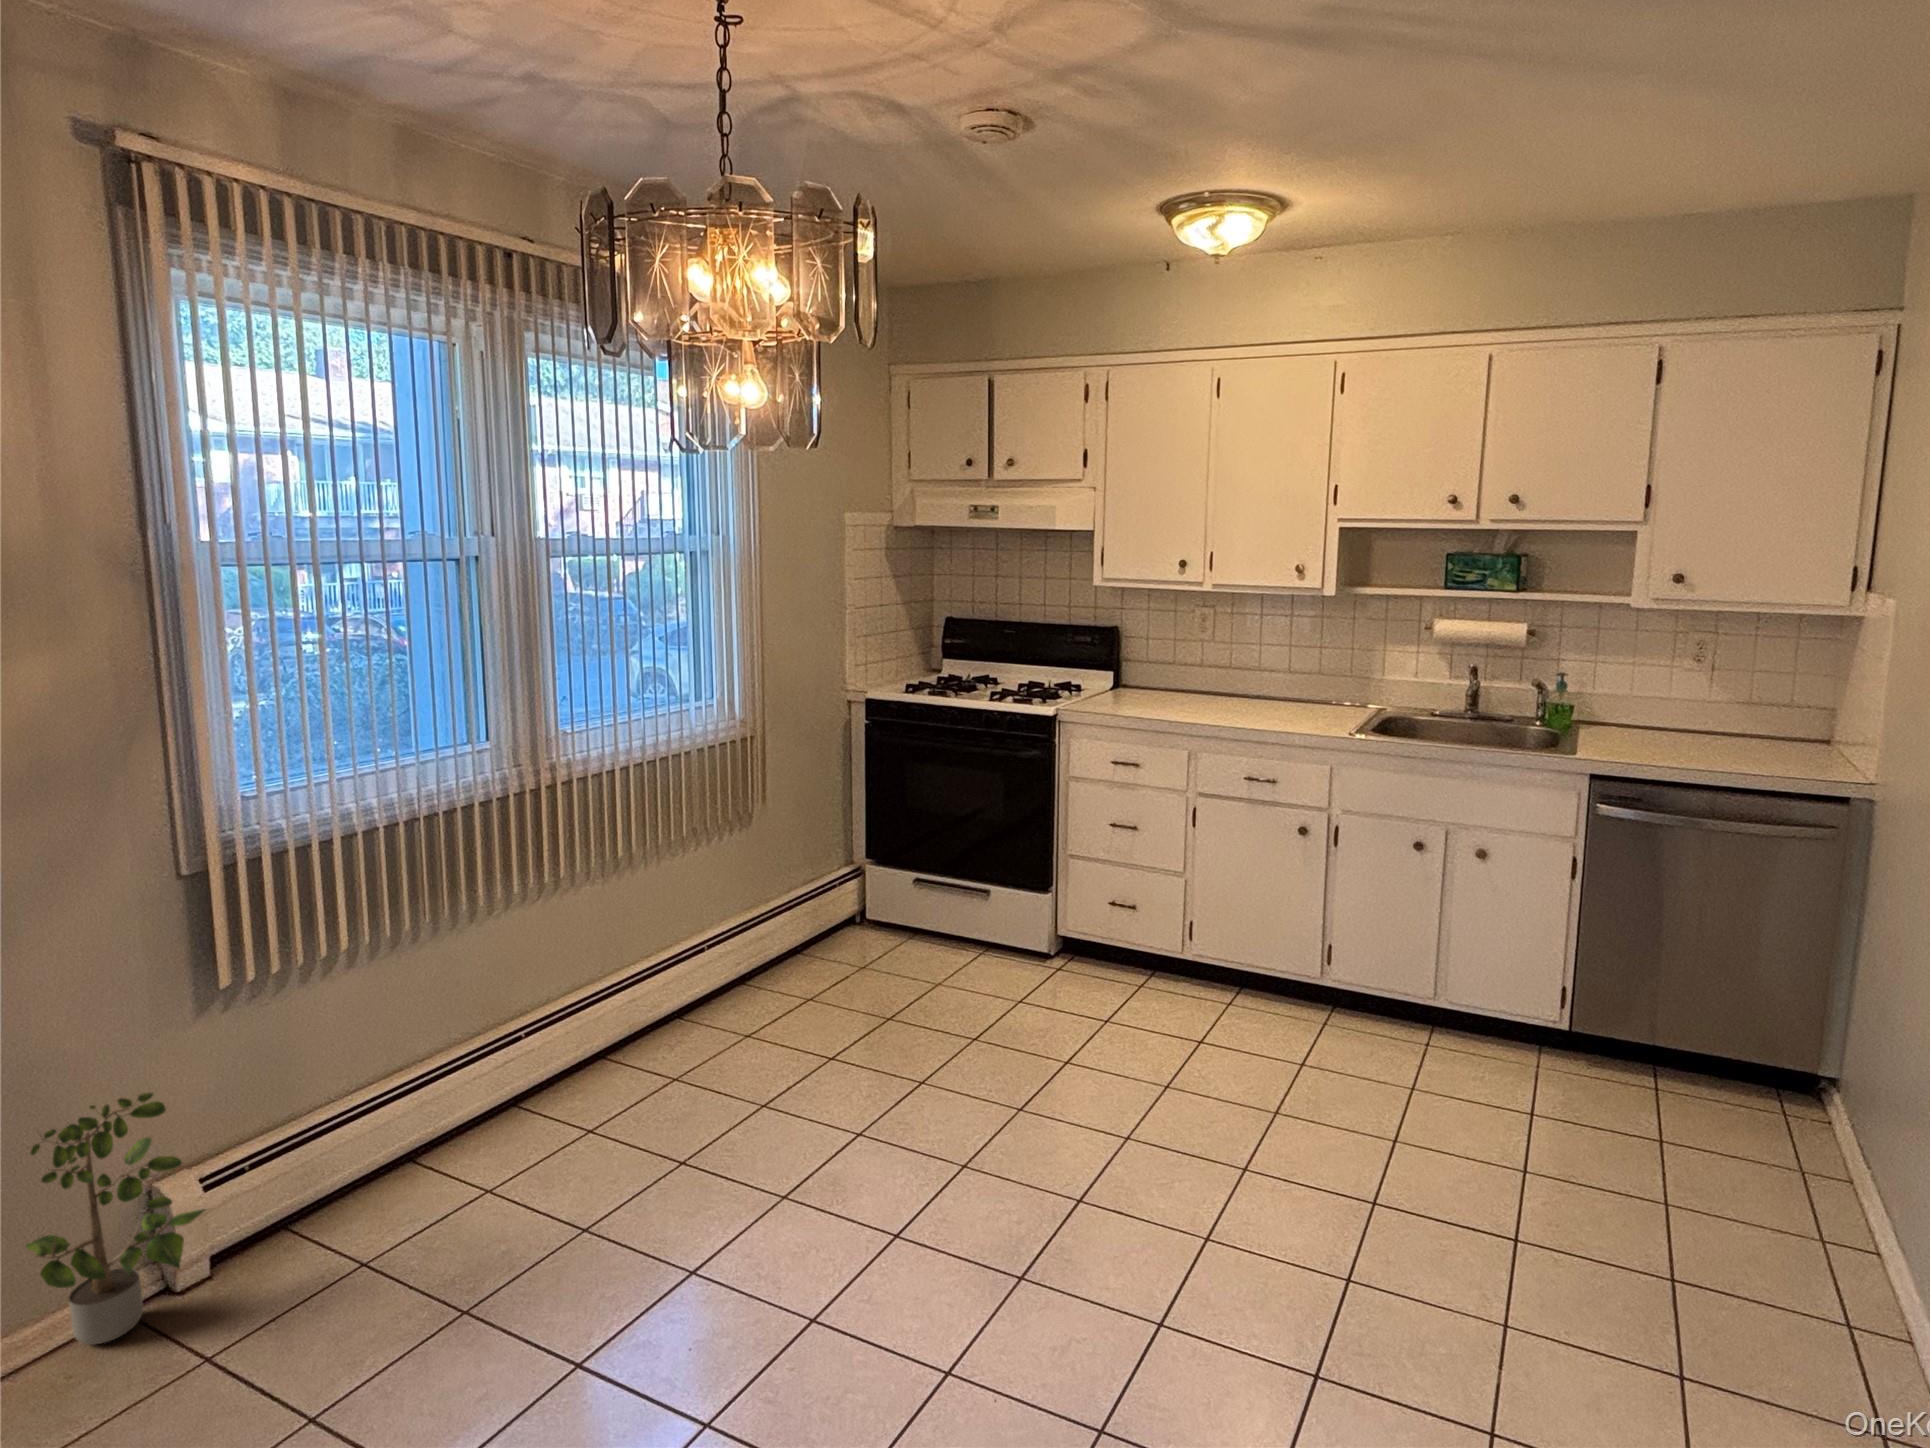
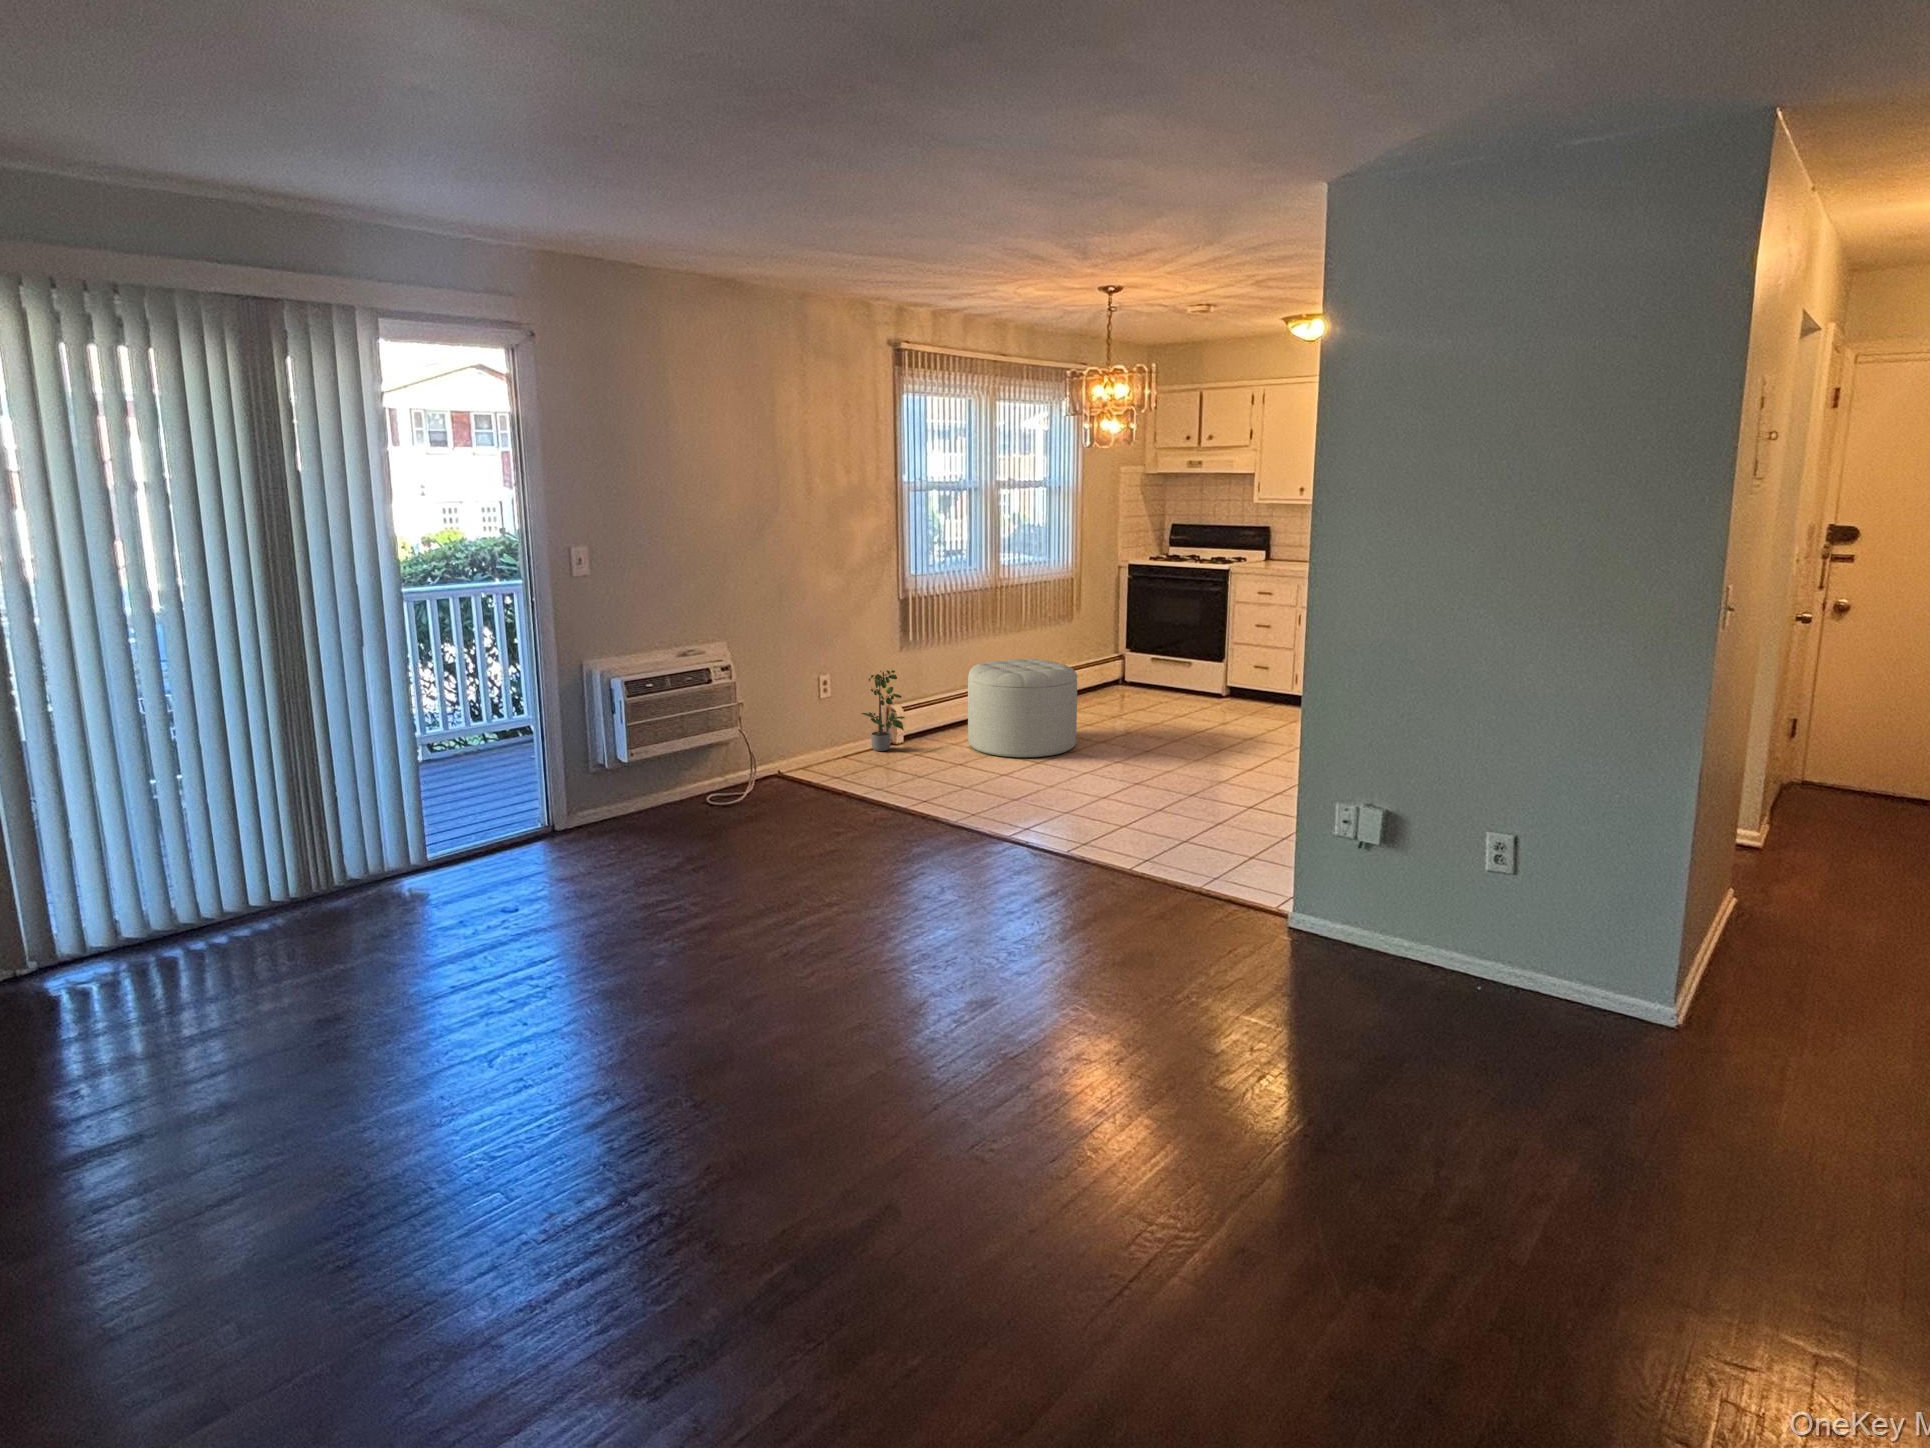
ottoman: none [387,989,709,1337] -> present [968,659,1077,758]

